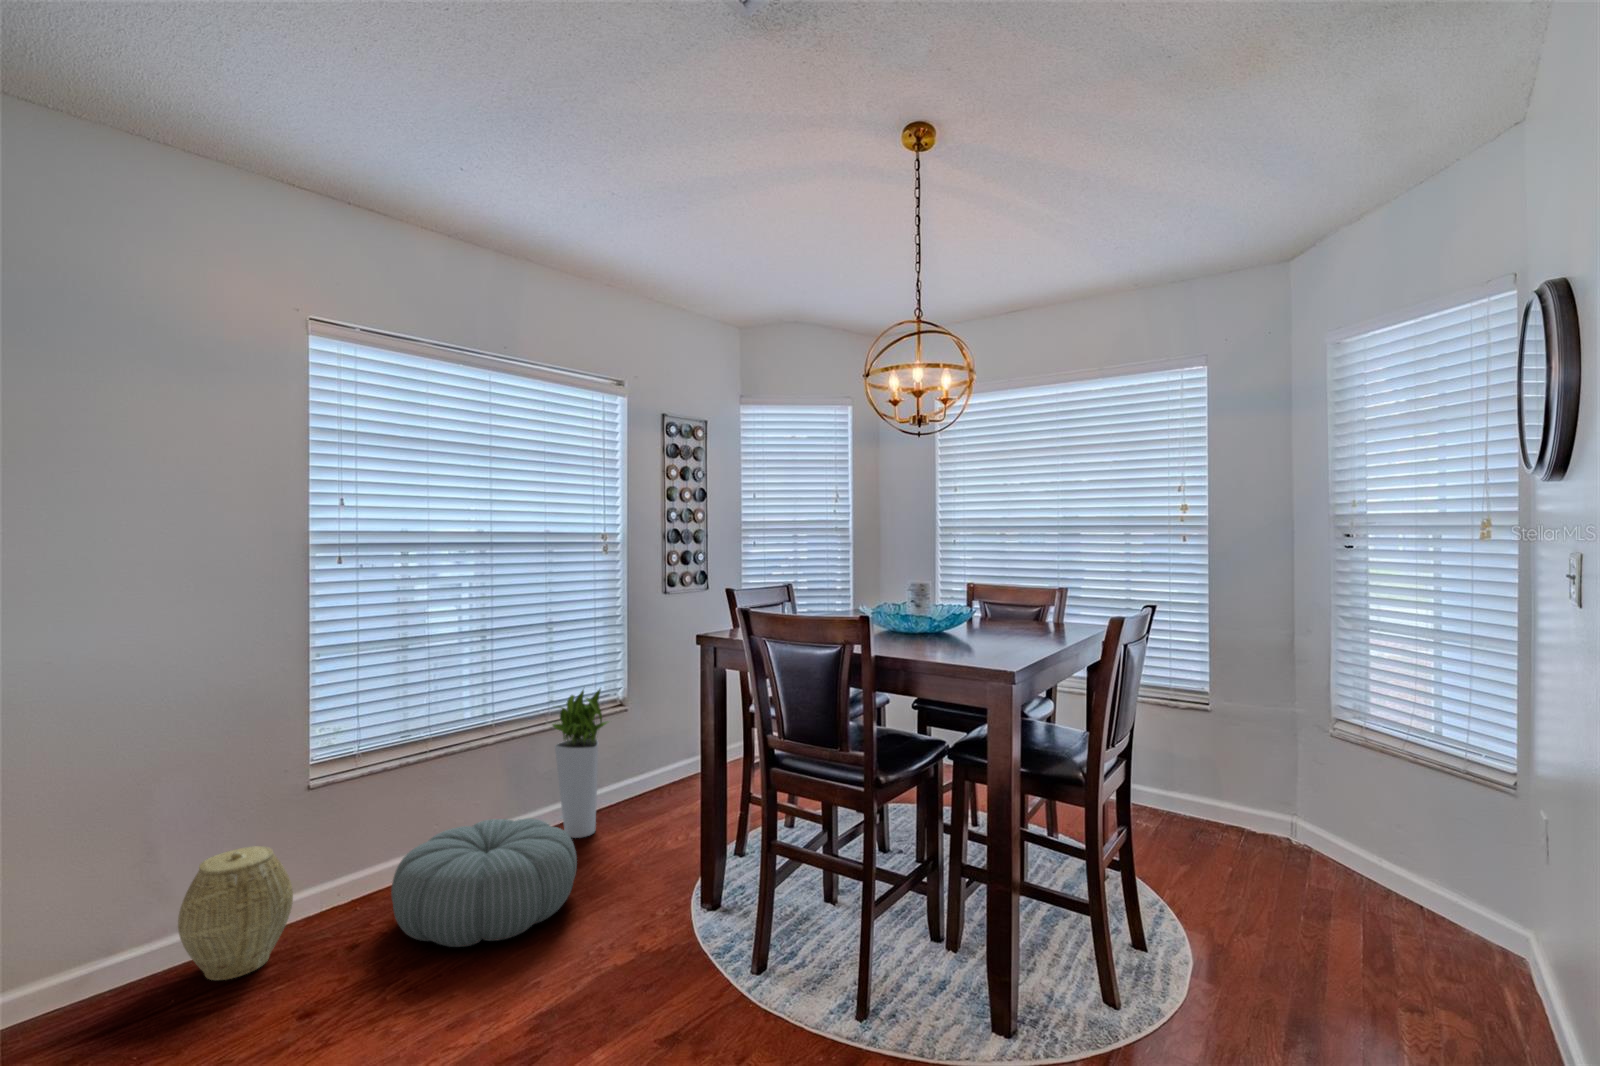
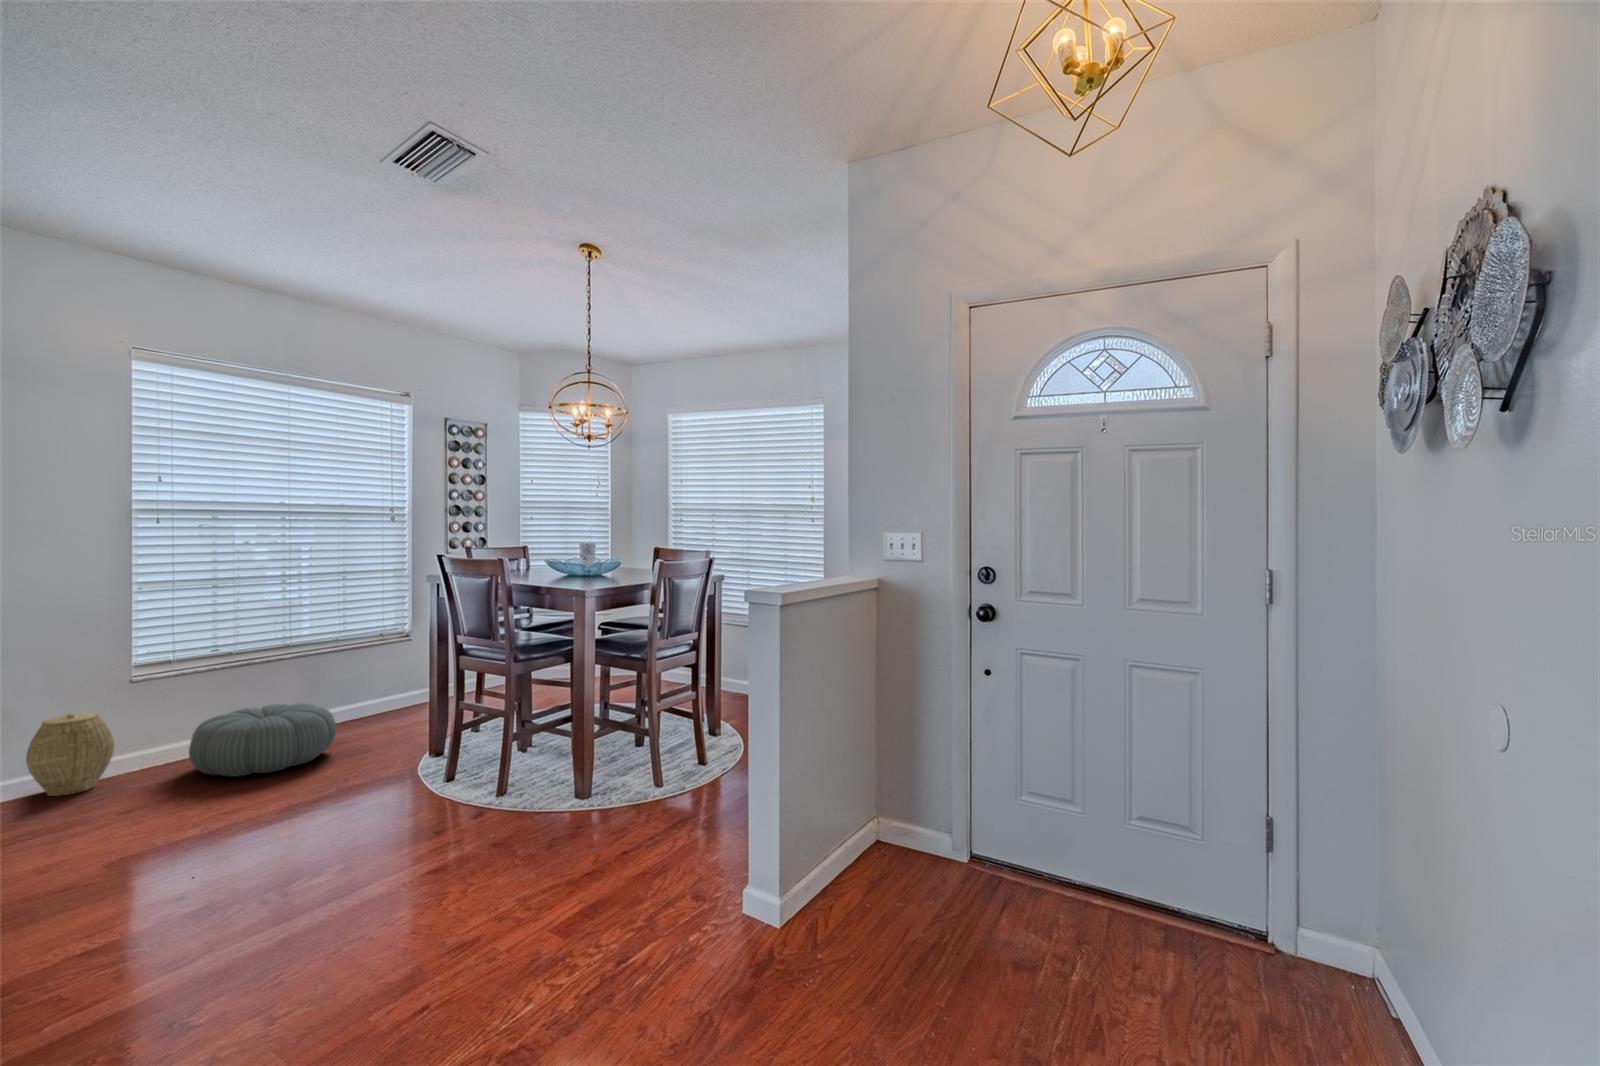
planter: present [553,689,607,838] -> none [335,618,387,727]

